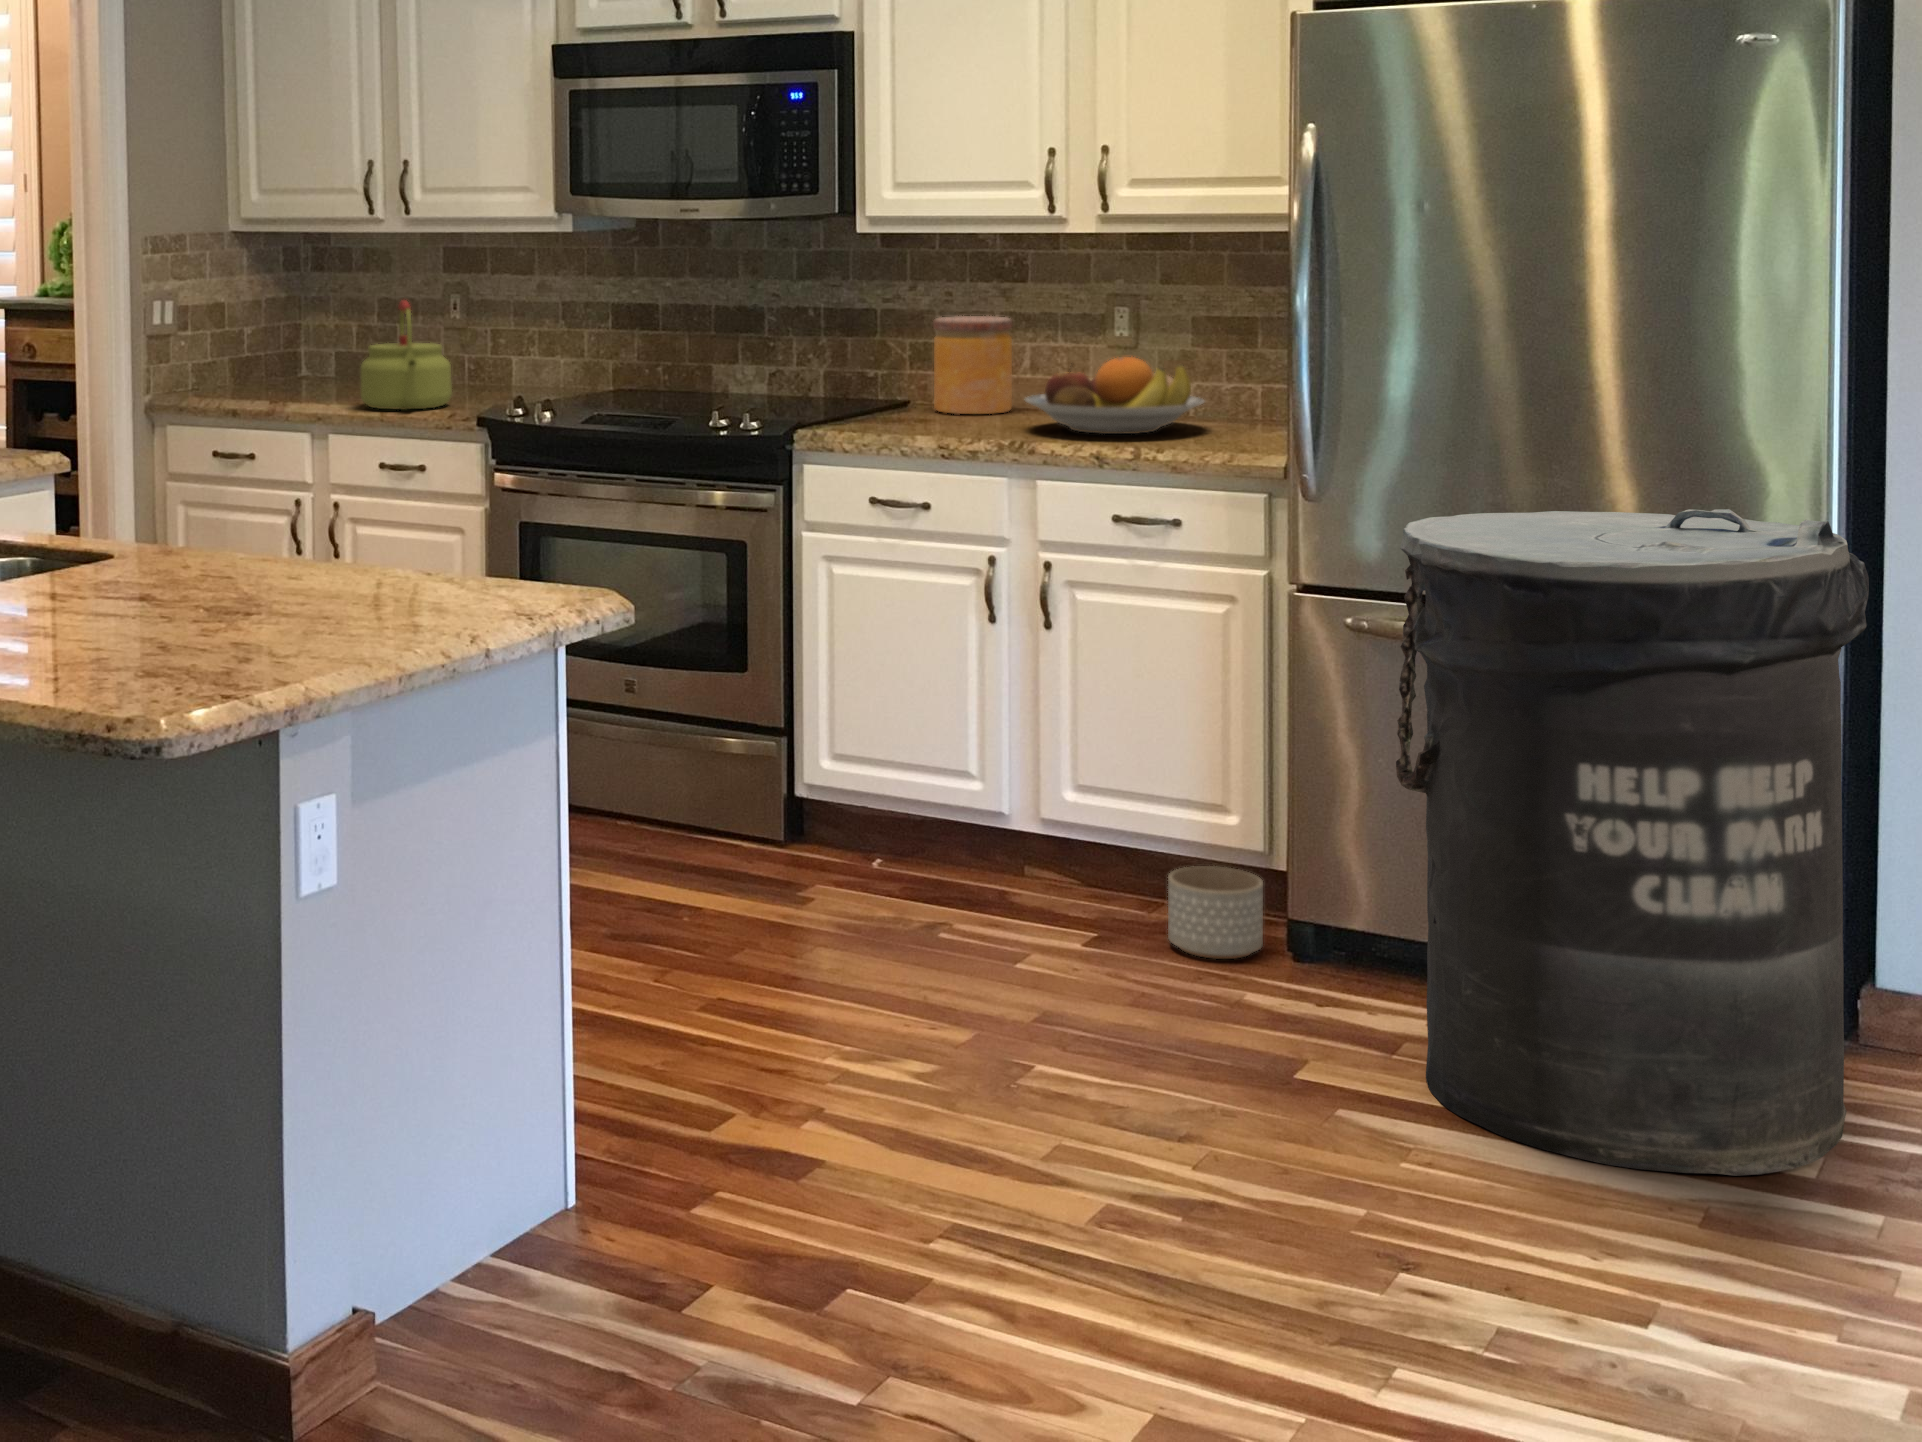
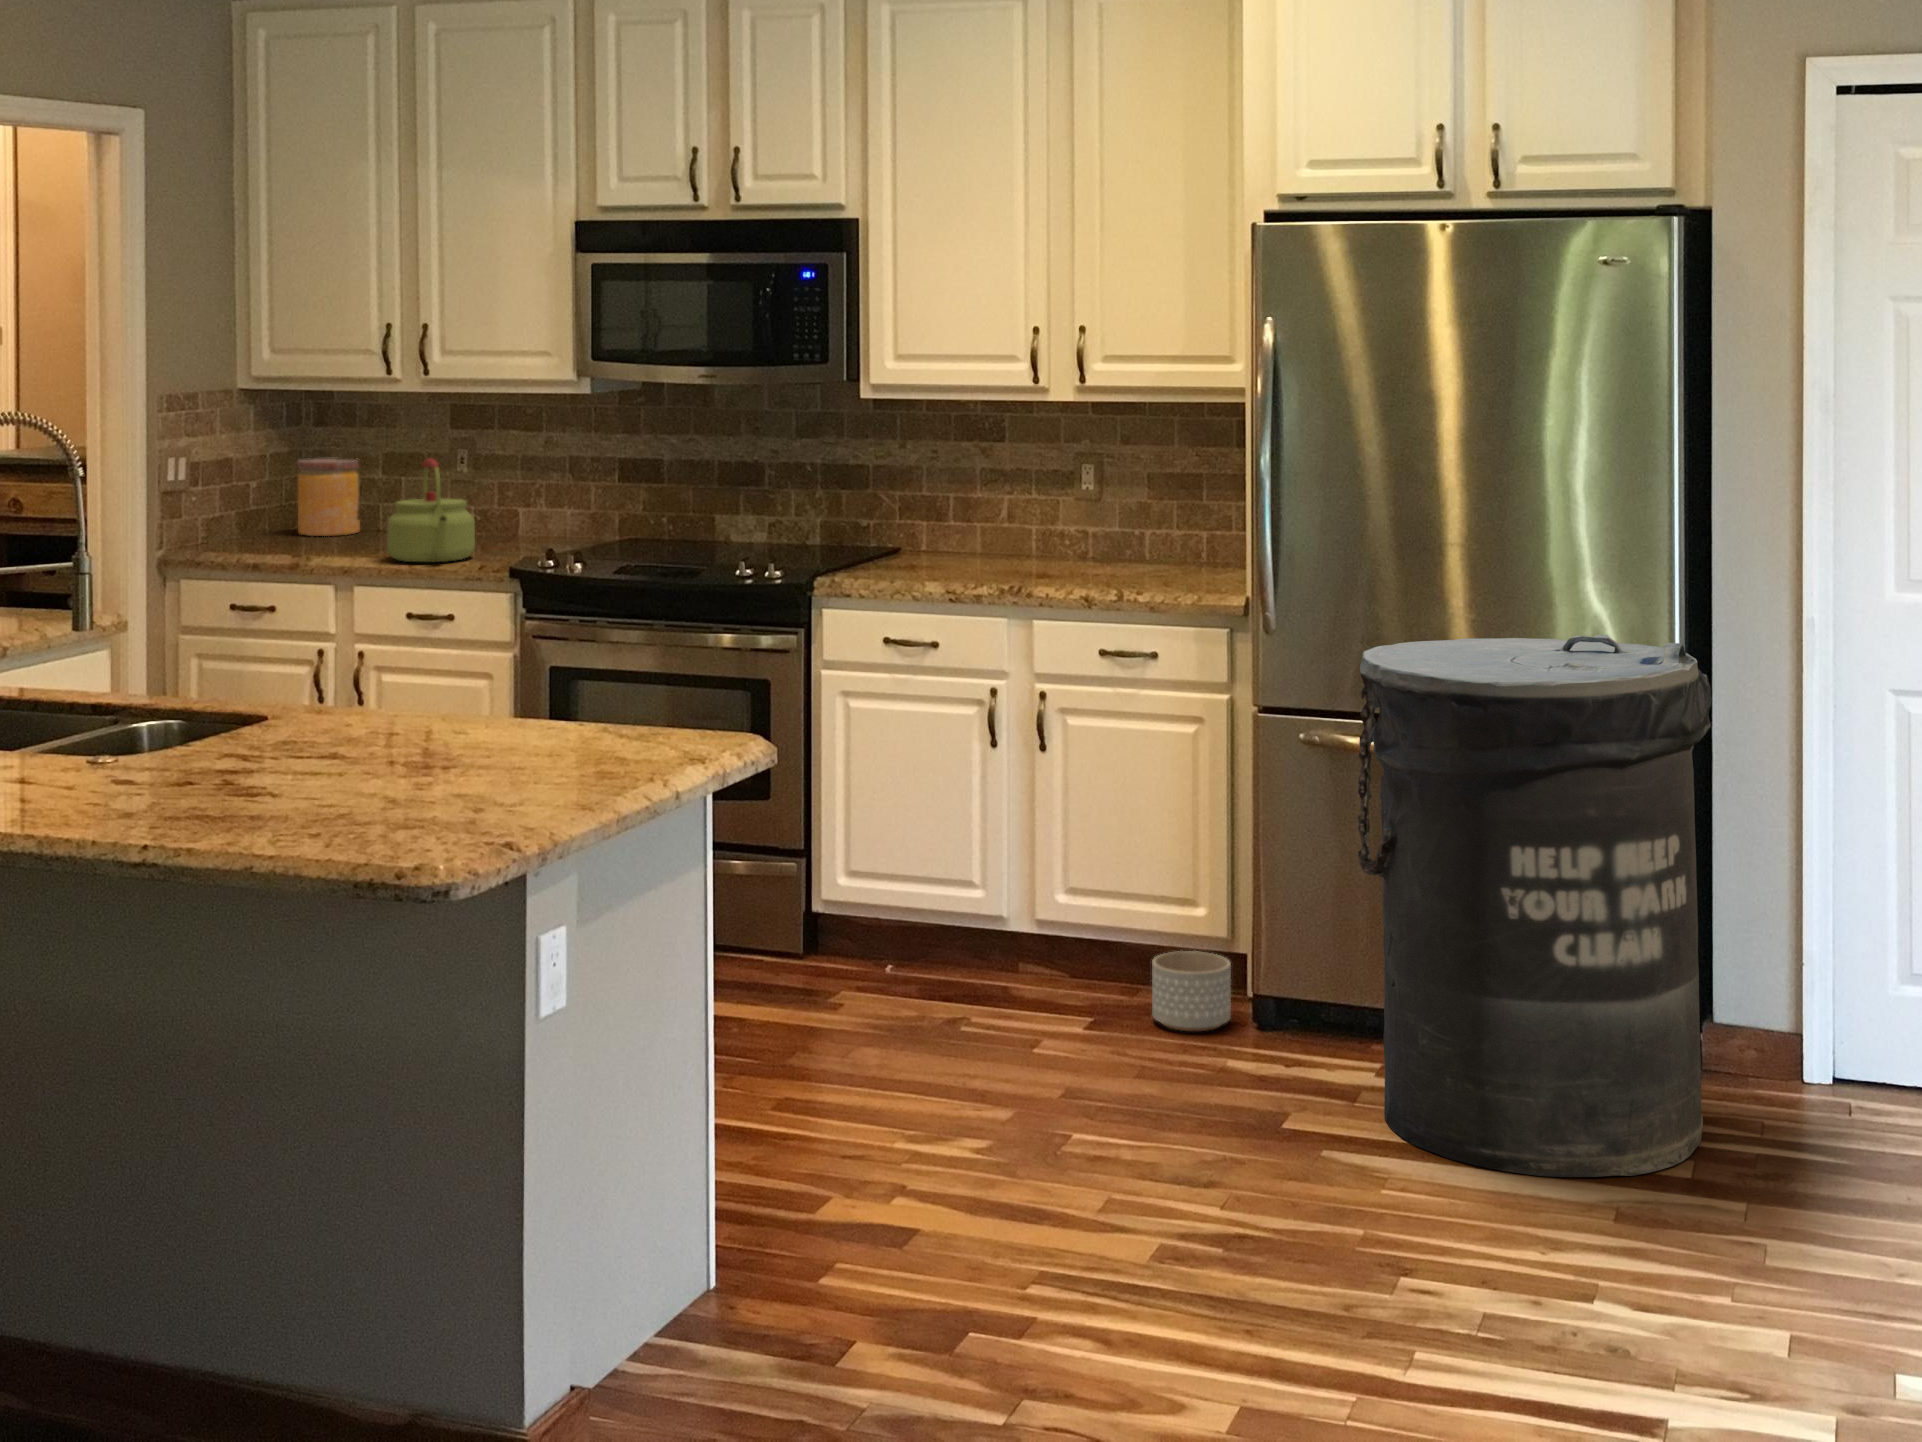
jar: present [933,316,1012,414] -> present [297,458,360,536]
fruit bowl: present [1025,357,1204,434] -> none [1012,510,1164,577]

